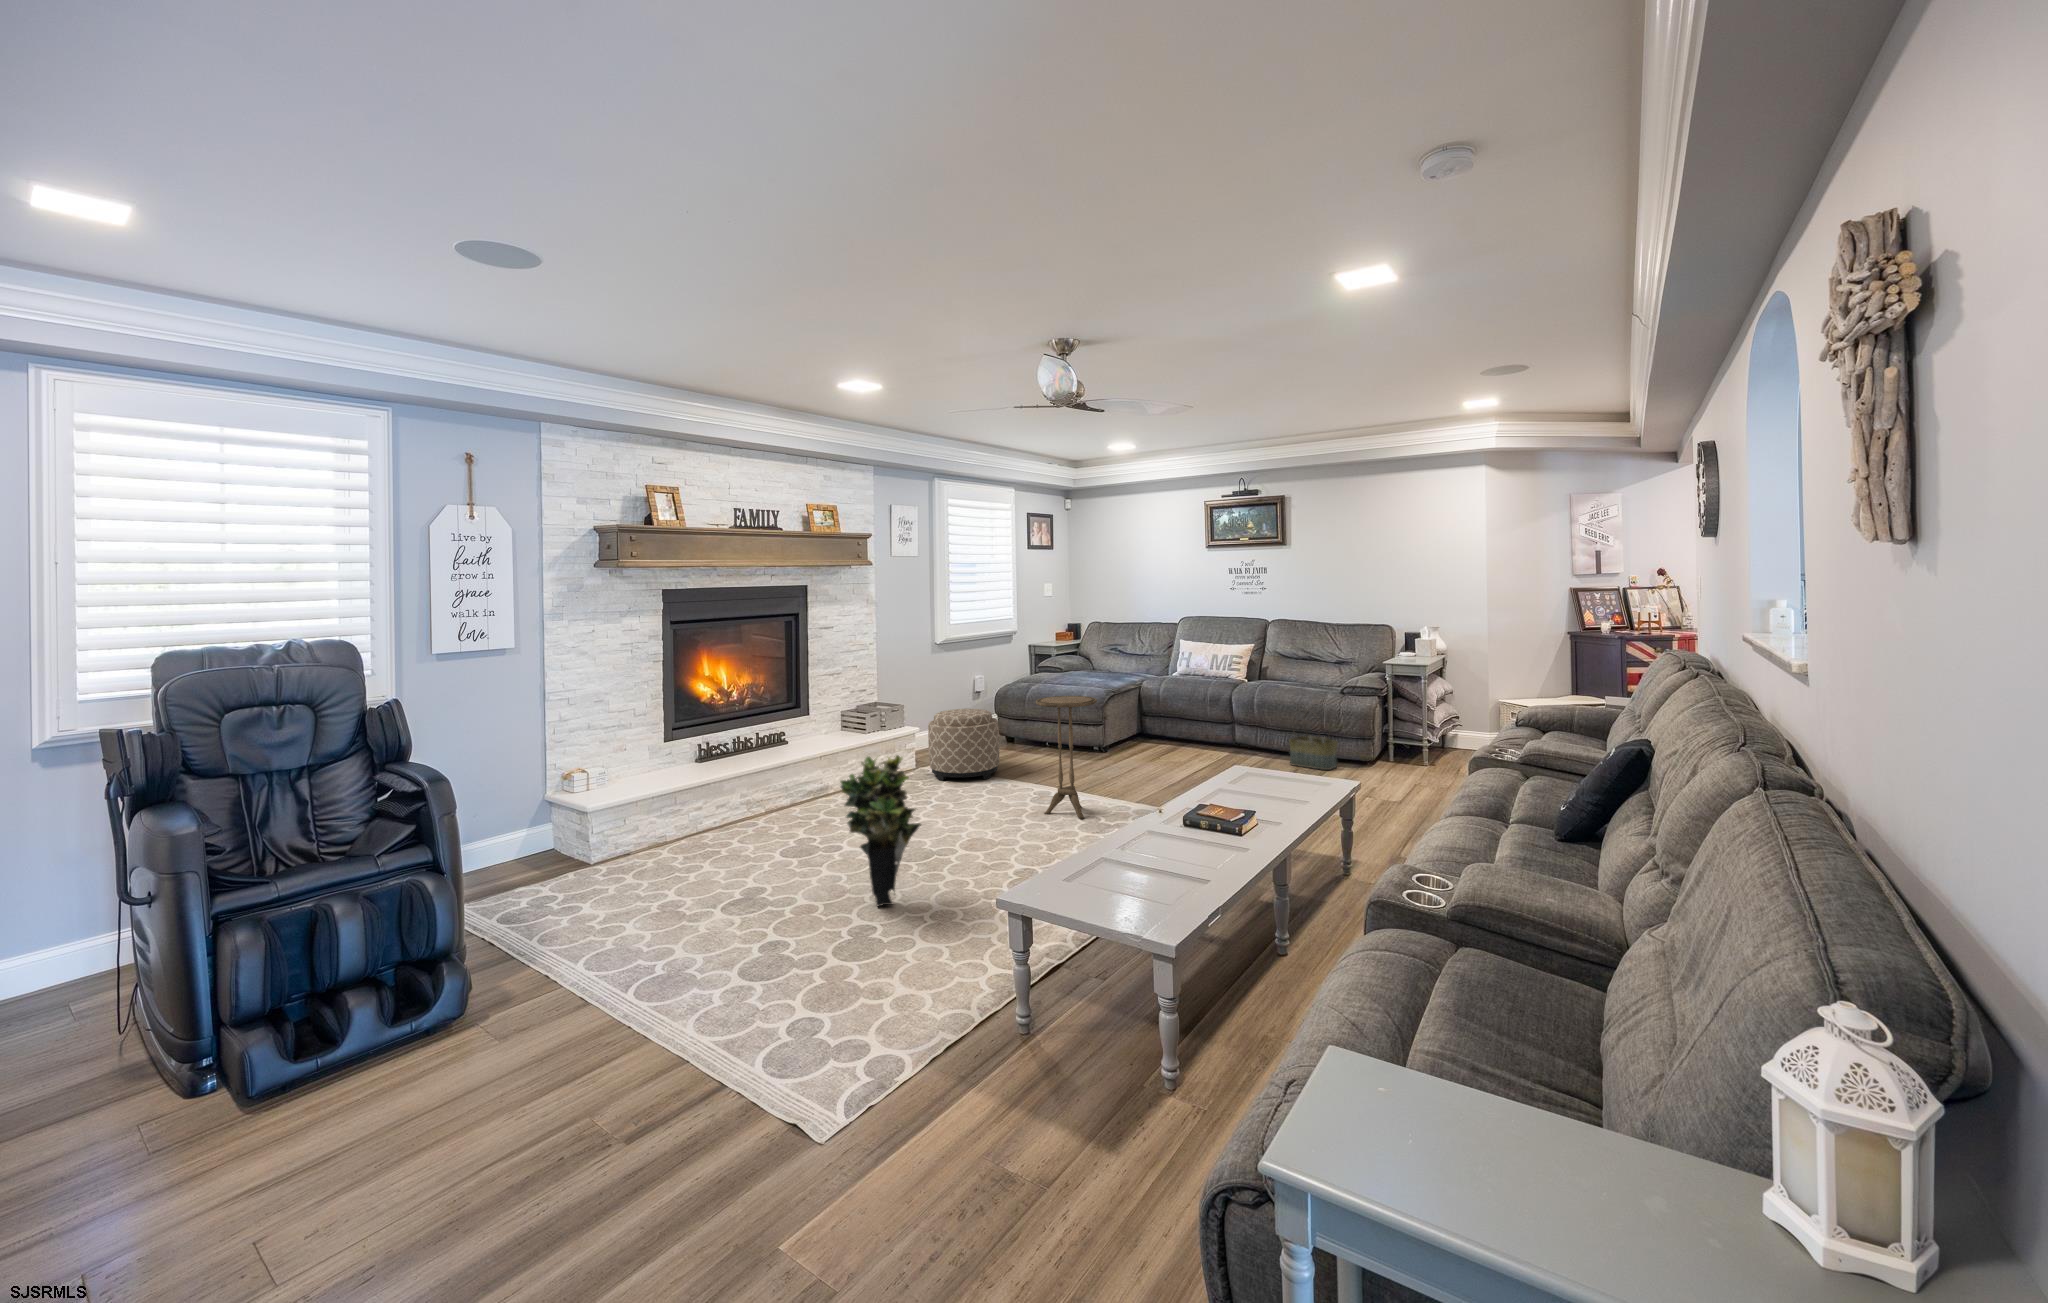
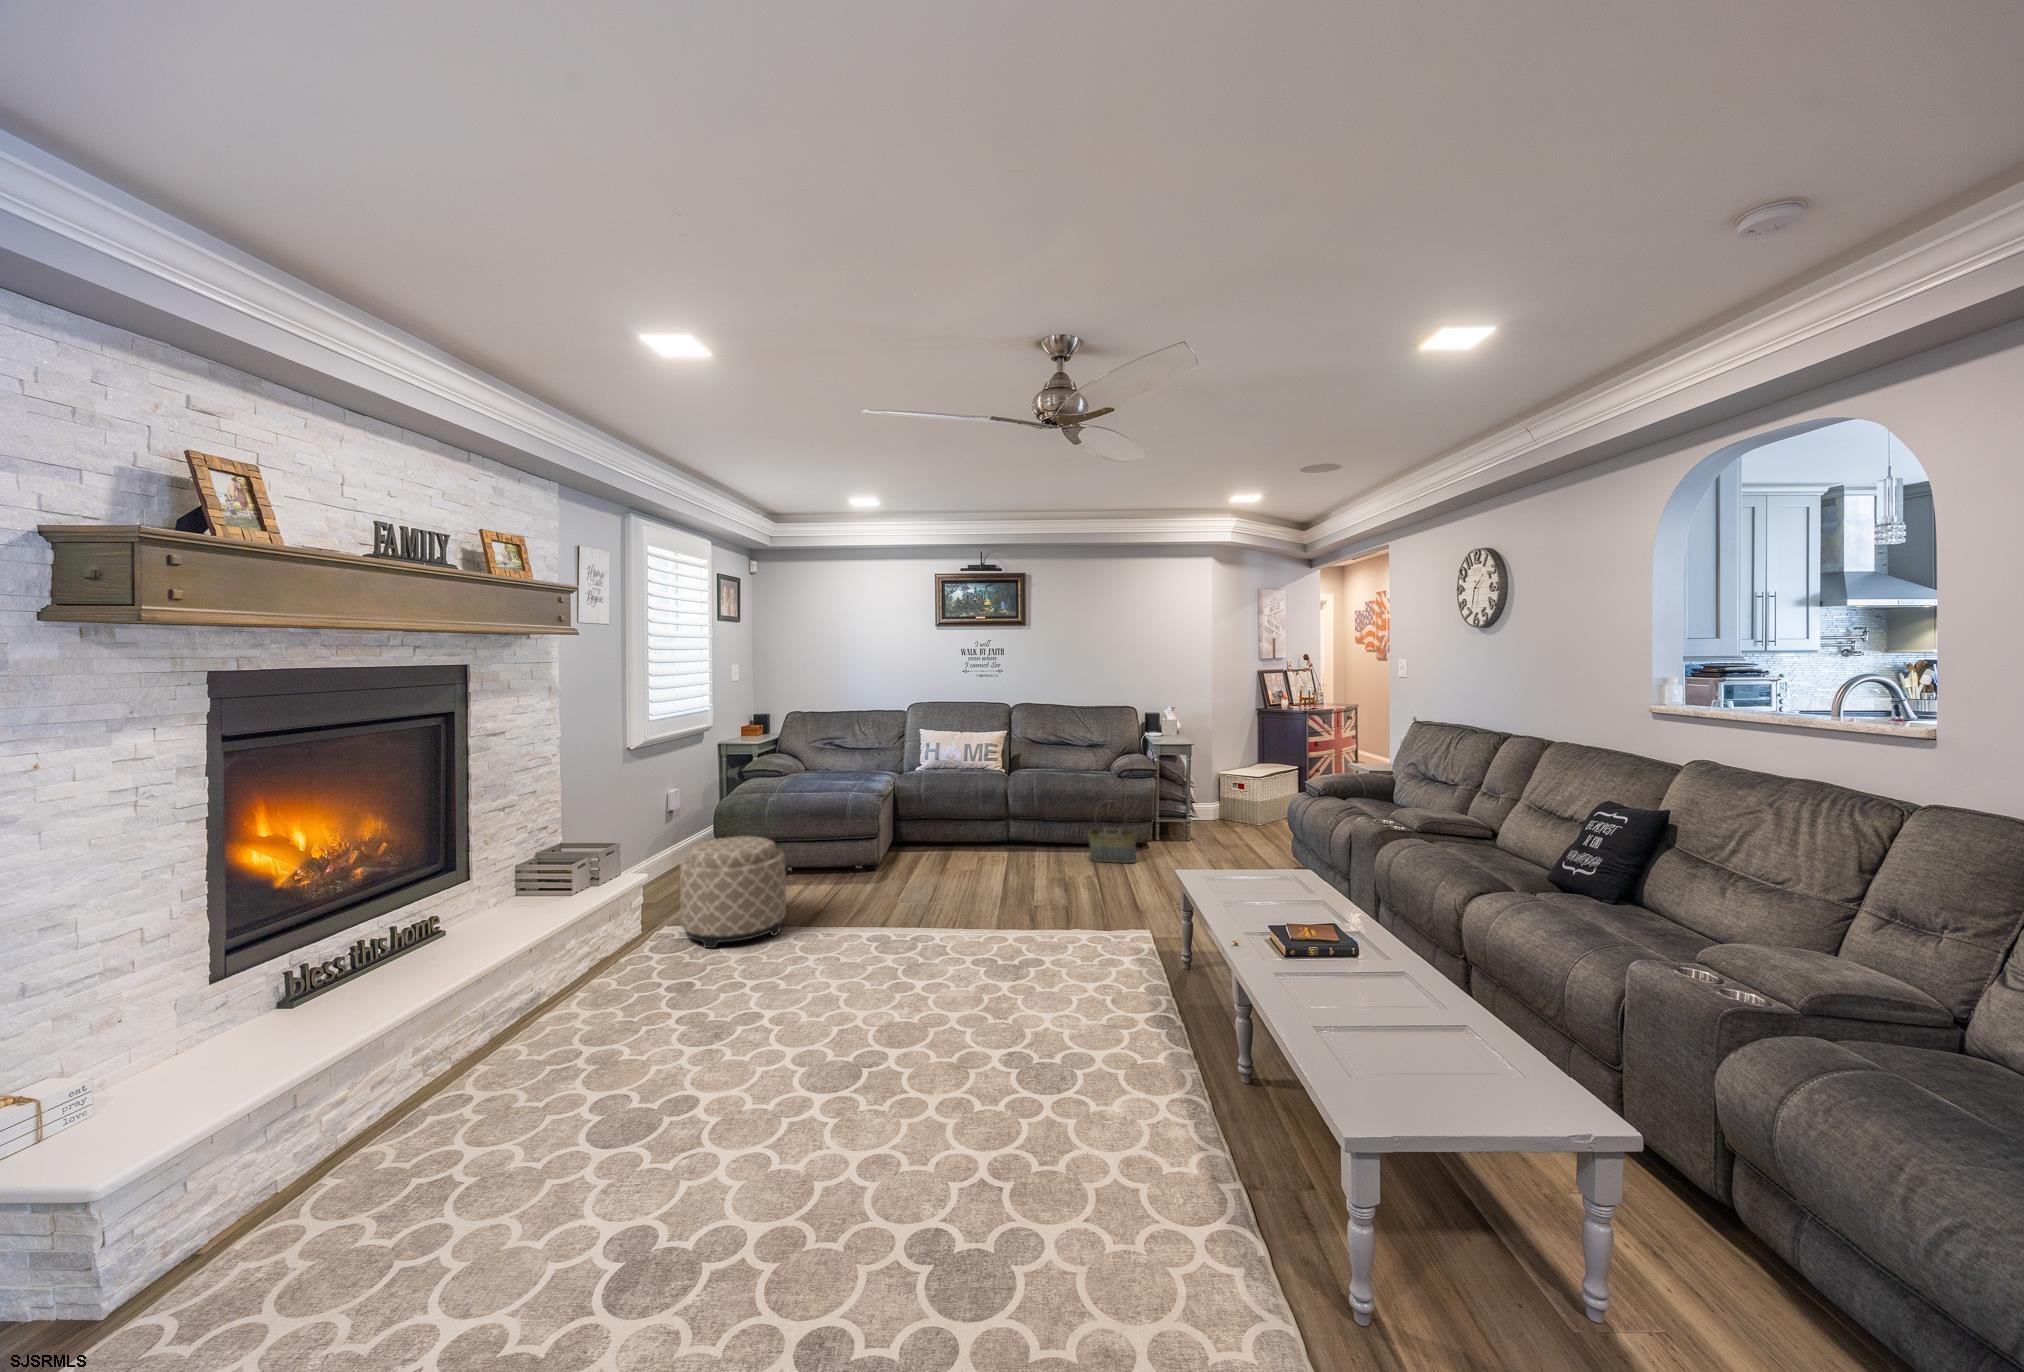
side table: present [1036,696,1097,819] -> none [908,812,989,979]
potted plant: present [841,755,921,906] -> none [793,952,940,1238]

